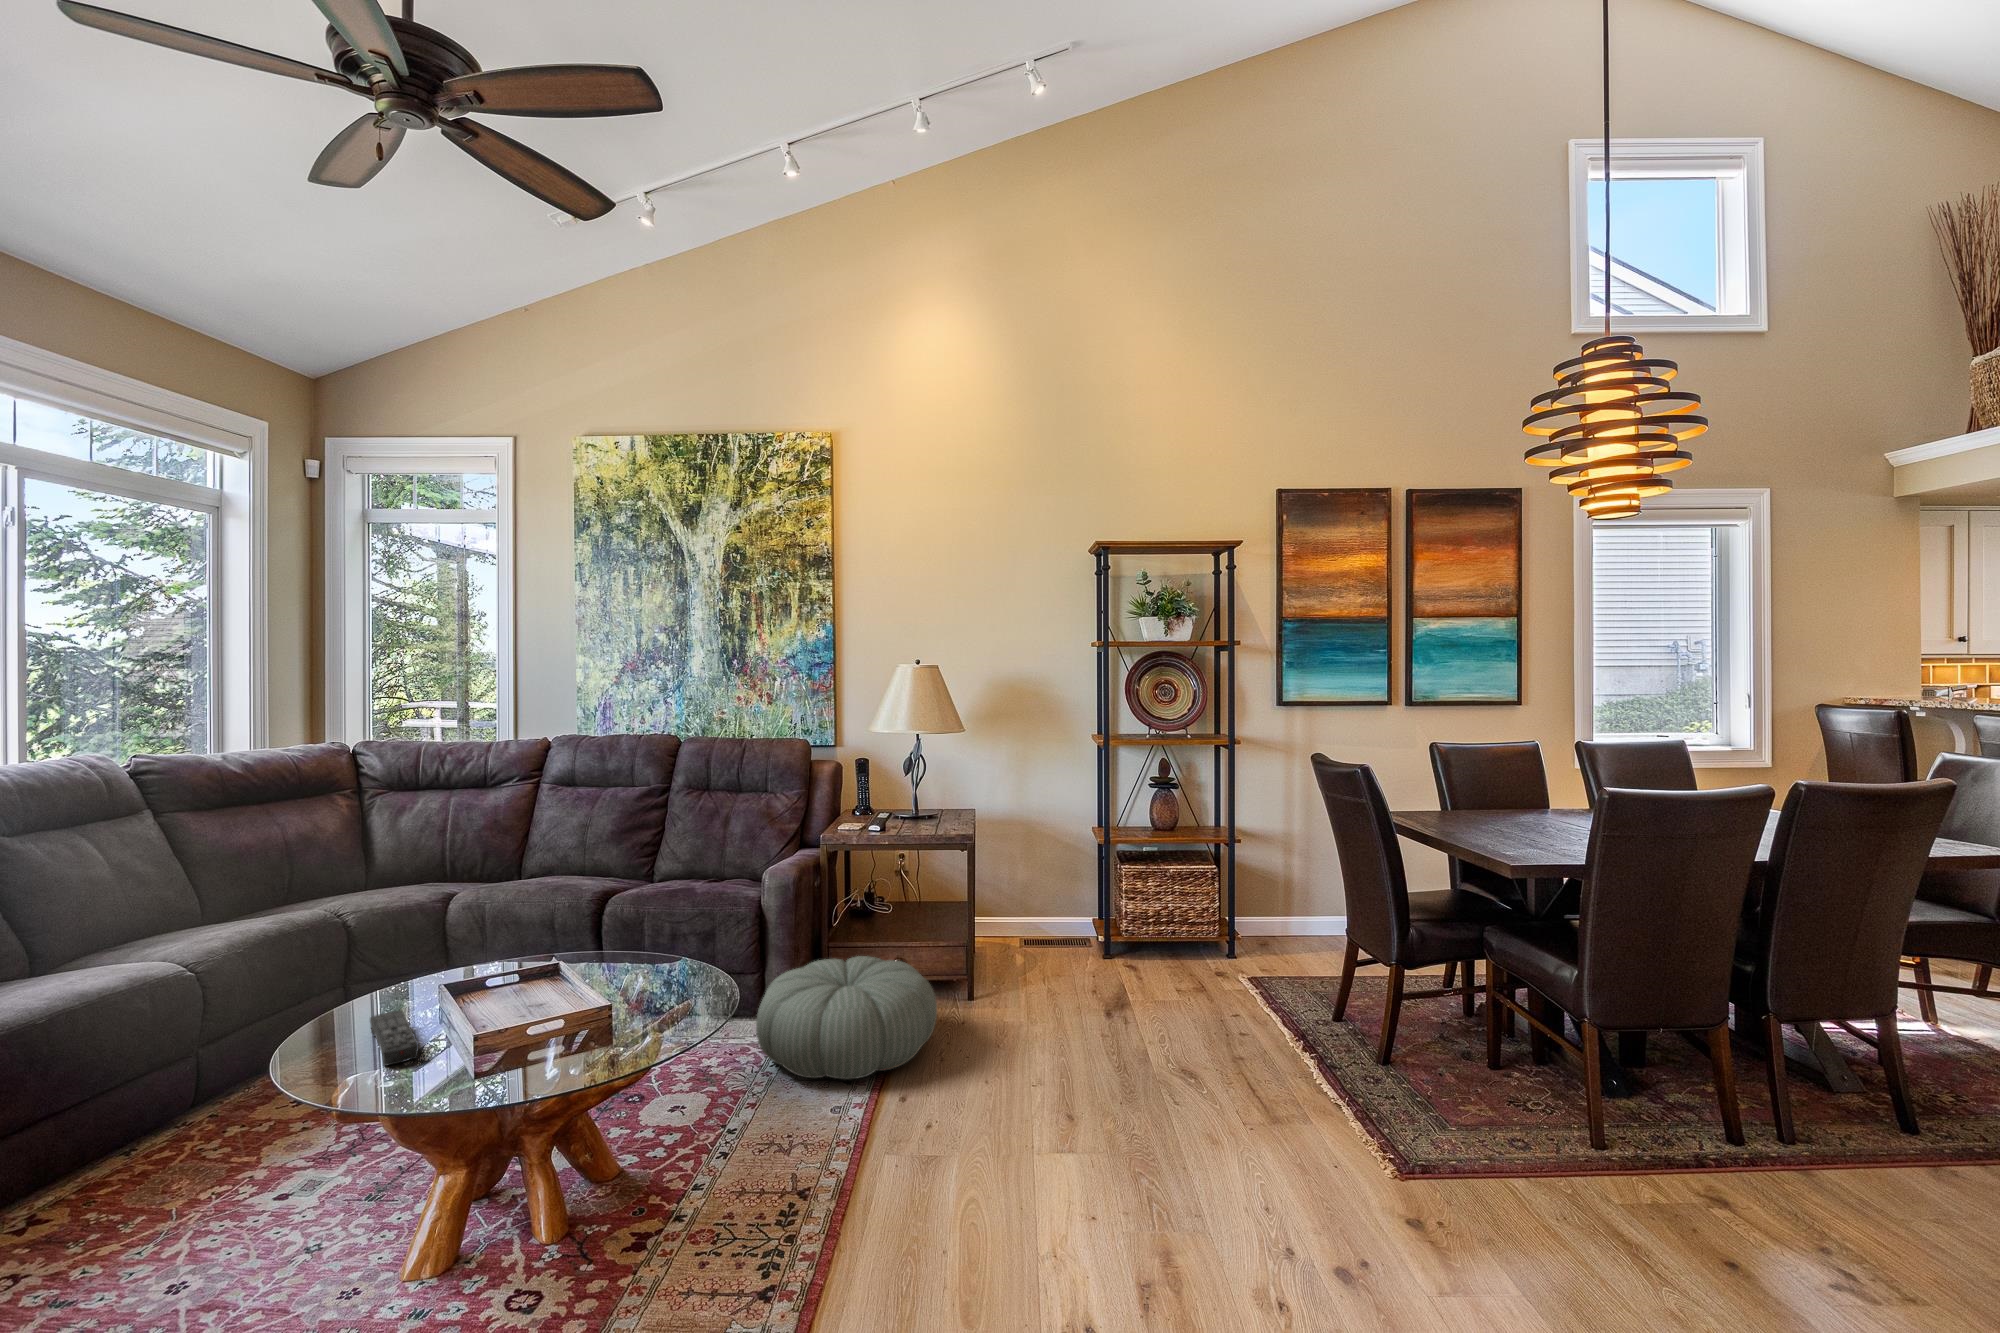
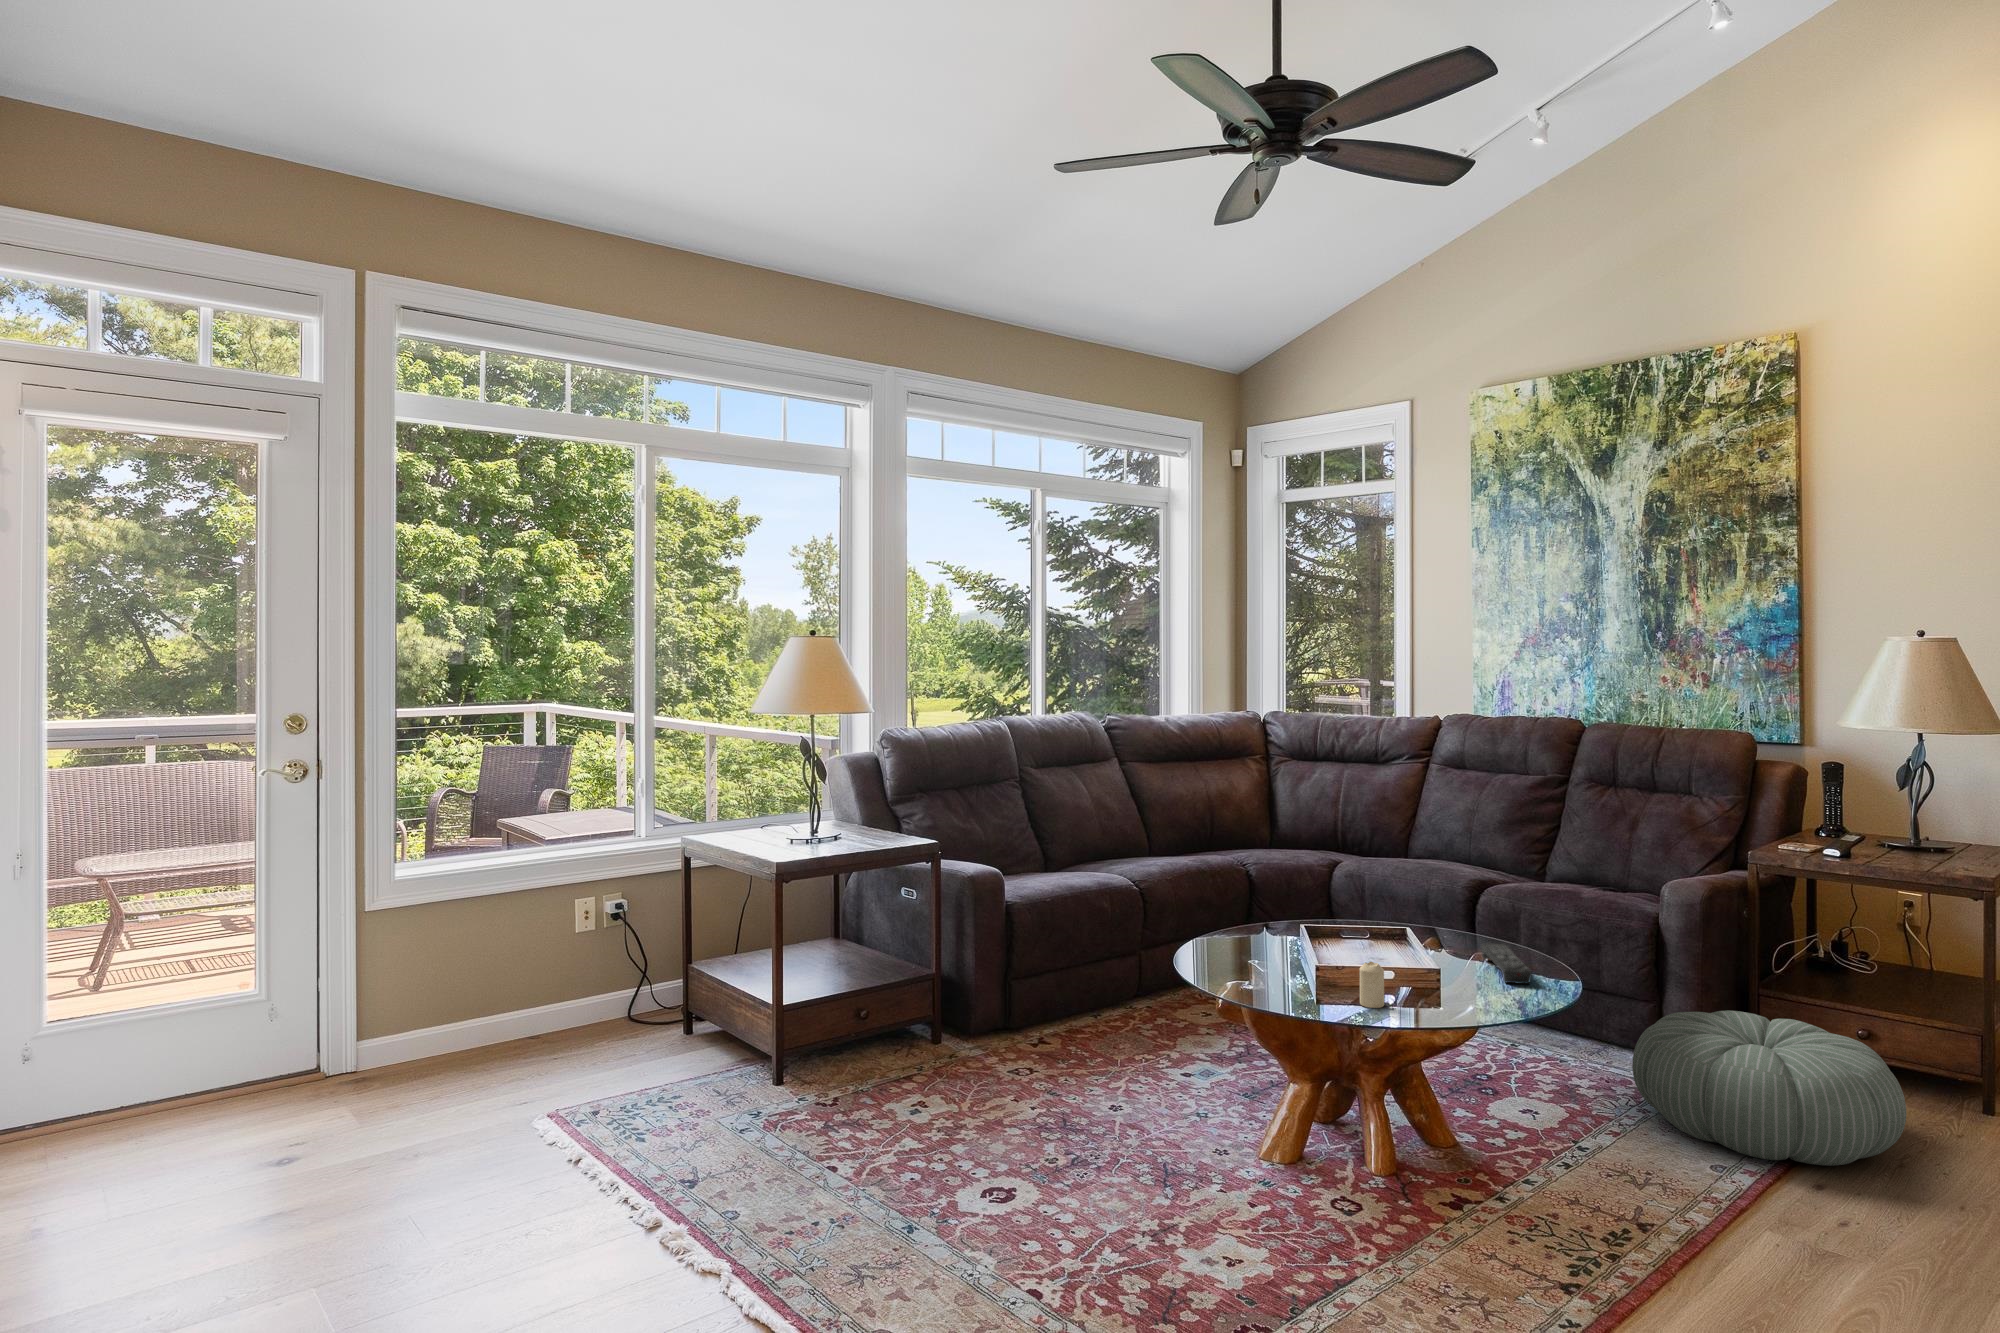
remote control: present [370,1010,419,1066] -> present [1481,943,1532,984]
candle: none [527,1018,556,1072] -> present [1360,962,1384,1008]

